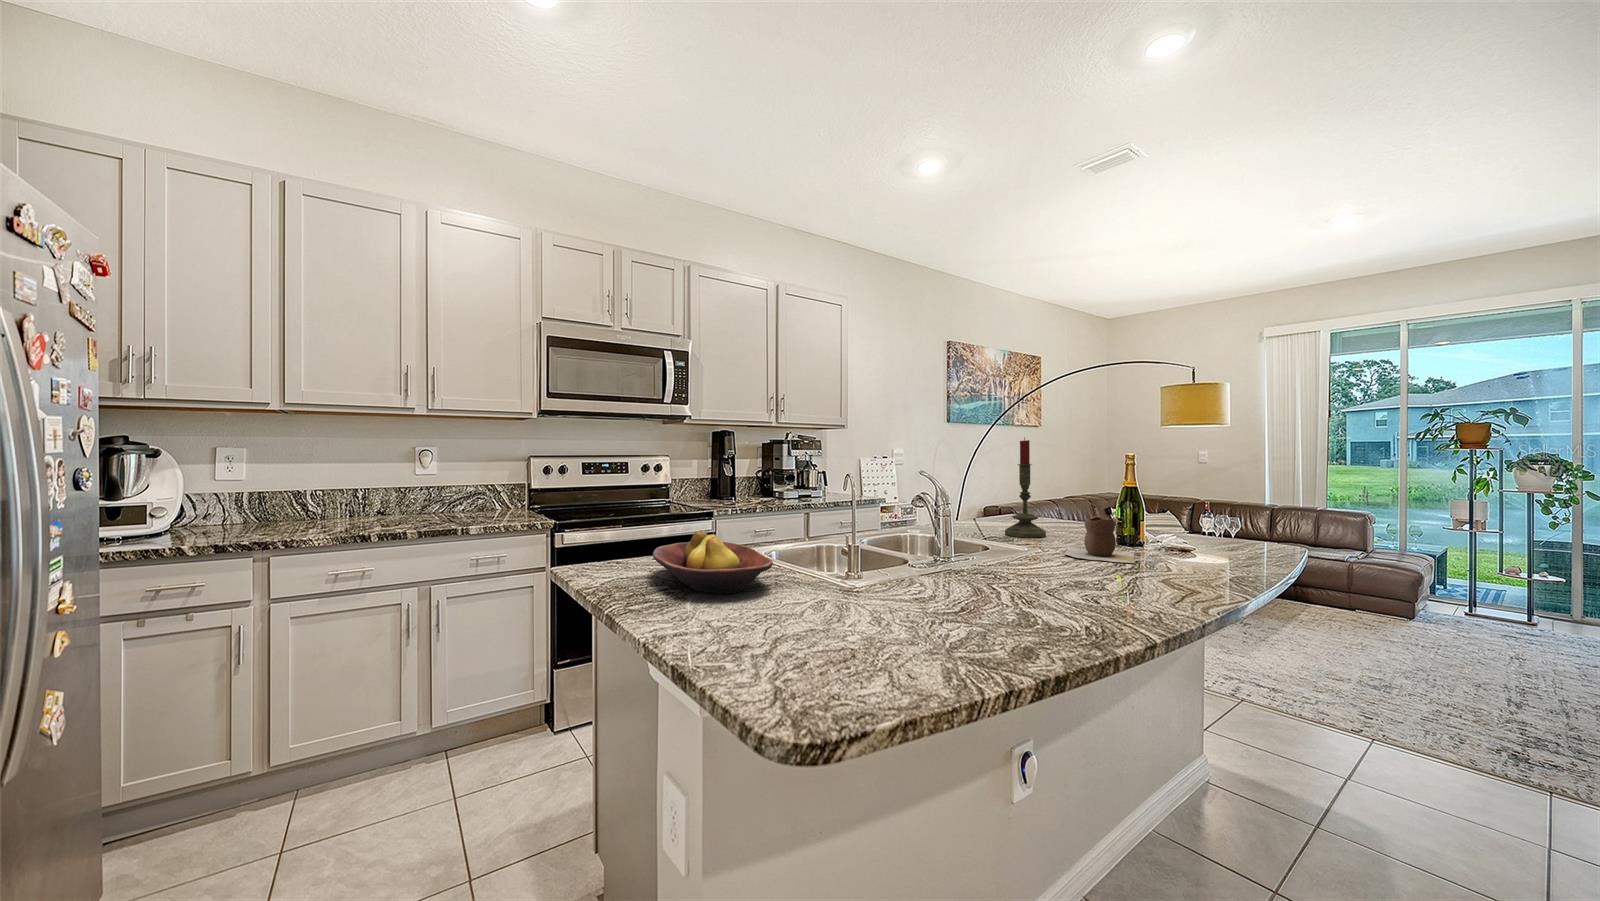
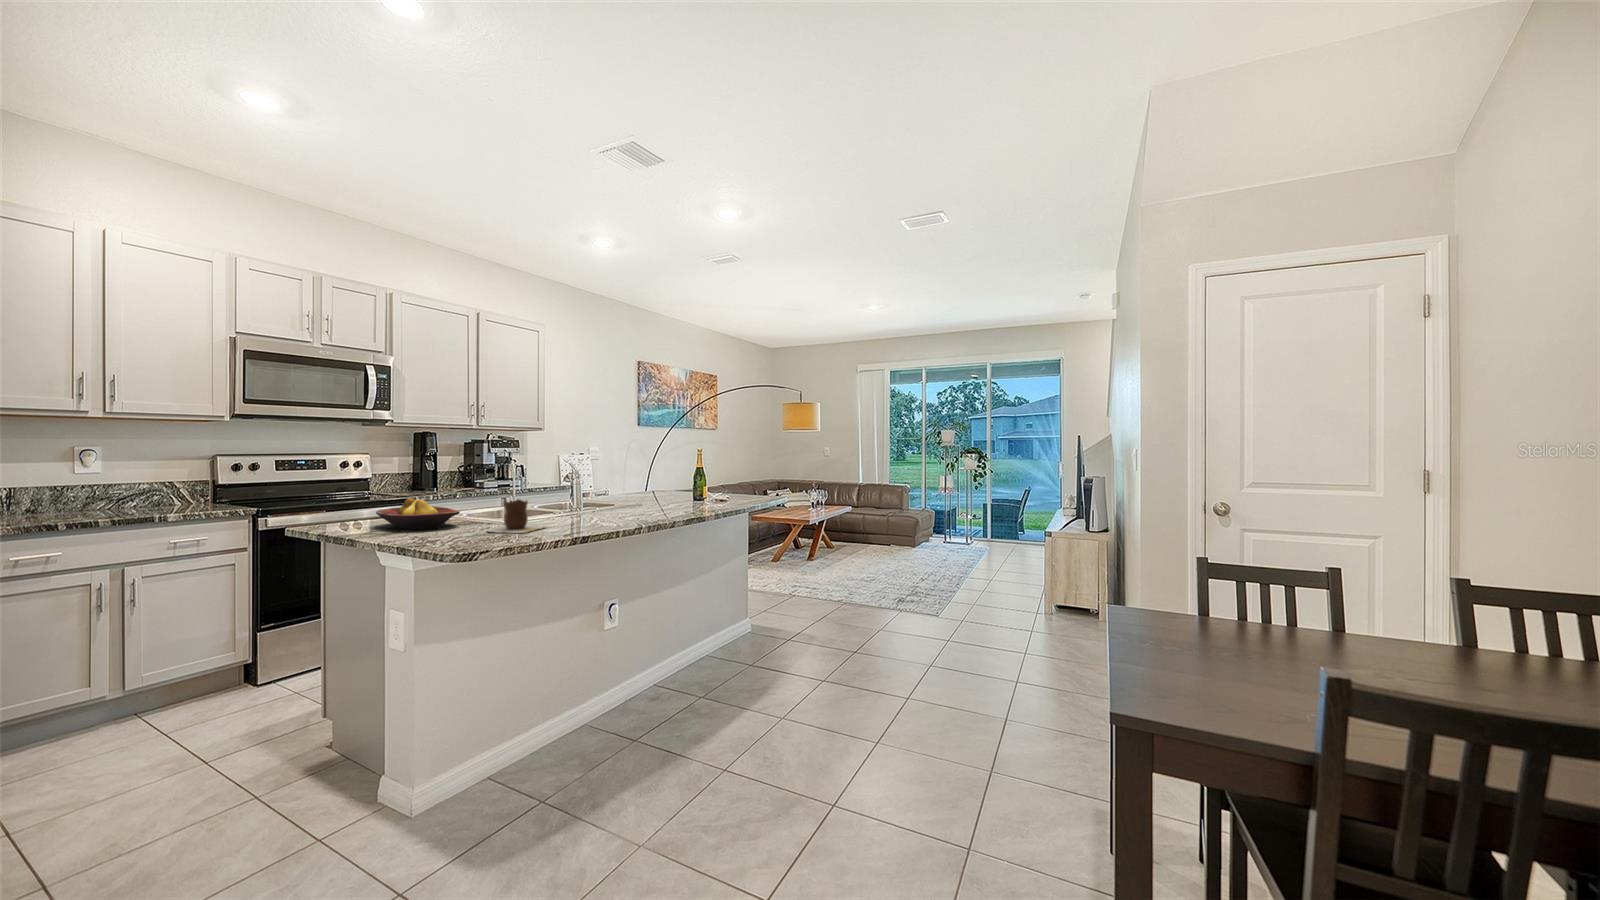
candle: present [1005,438,1046,538] -> none [634,441,658,502]
vase: present [1065,516,1134,563] -> present [488,499,544,533]

